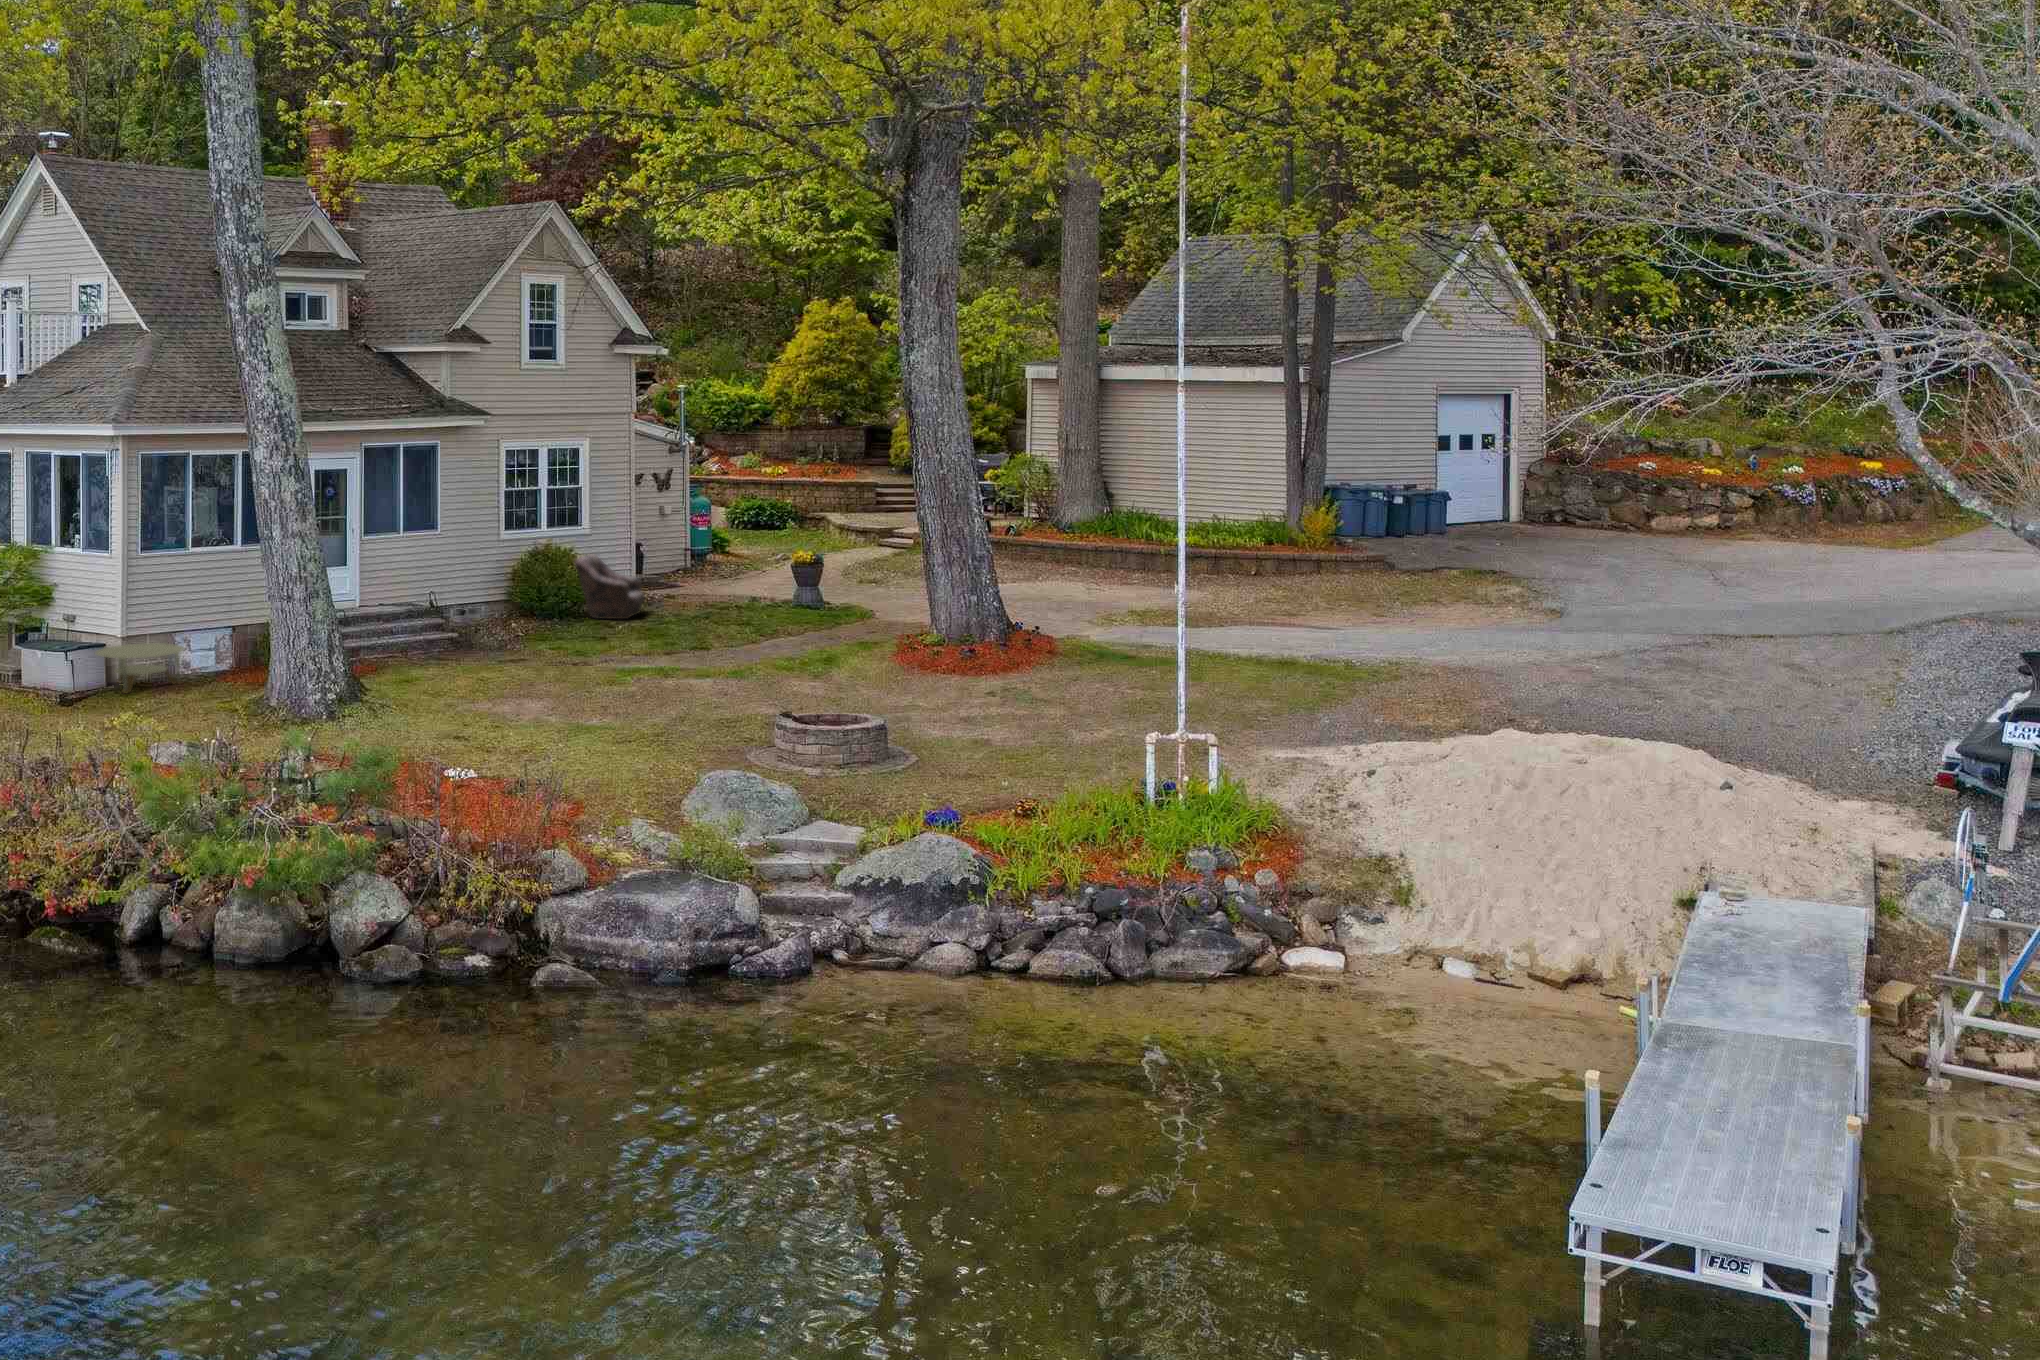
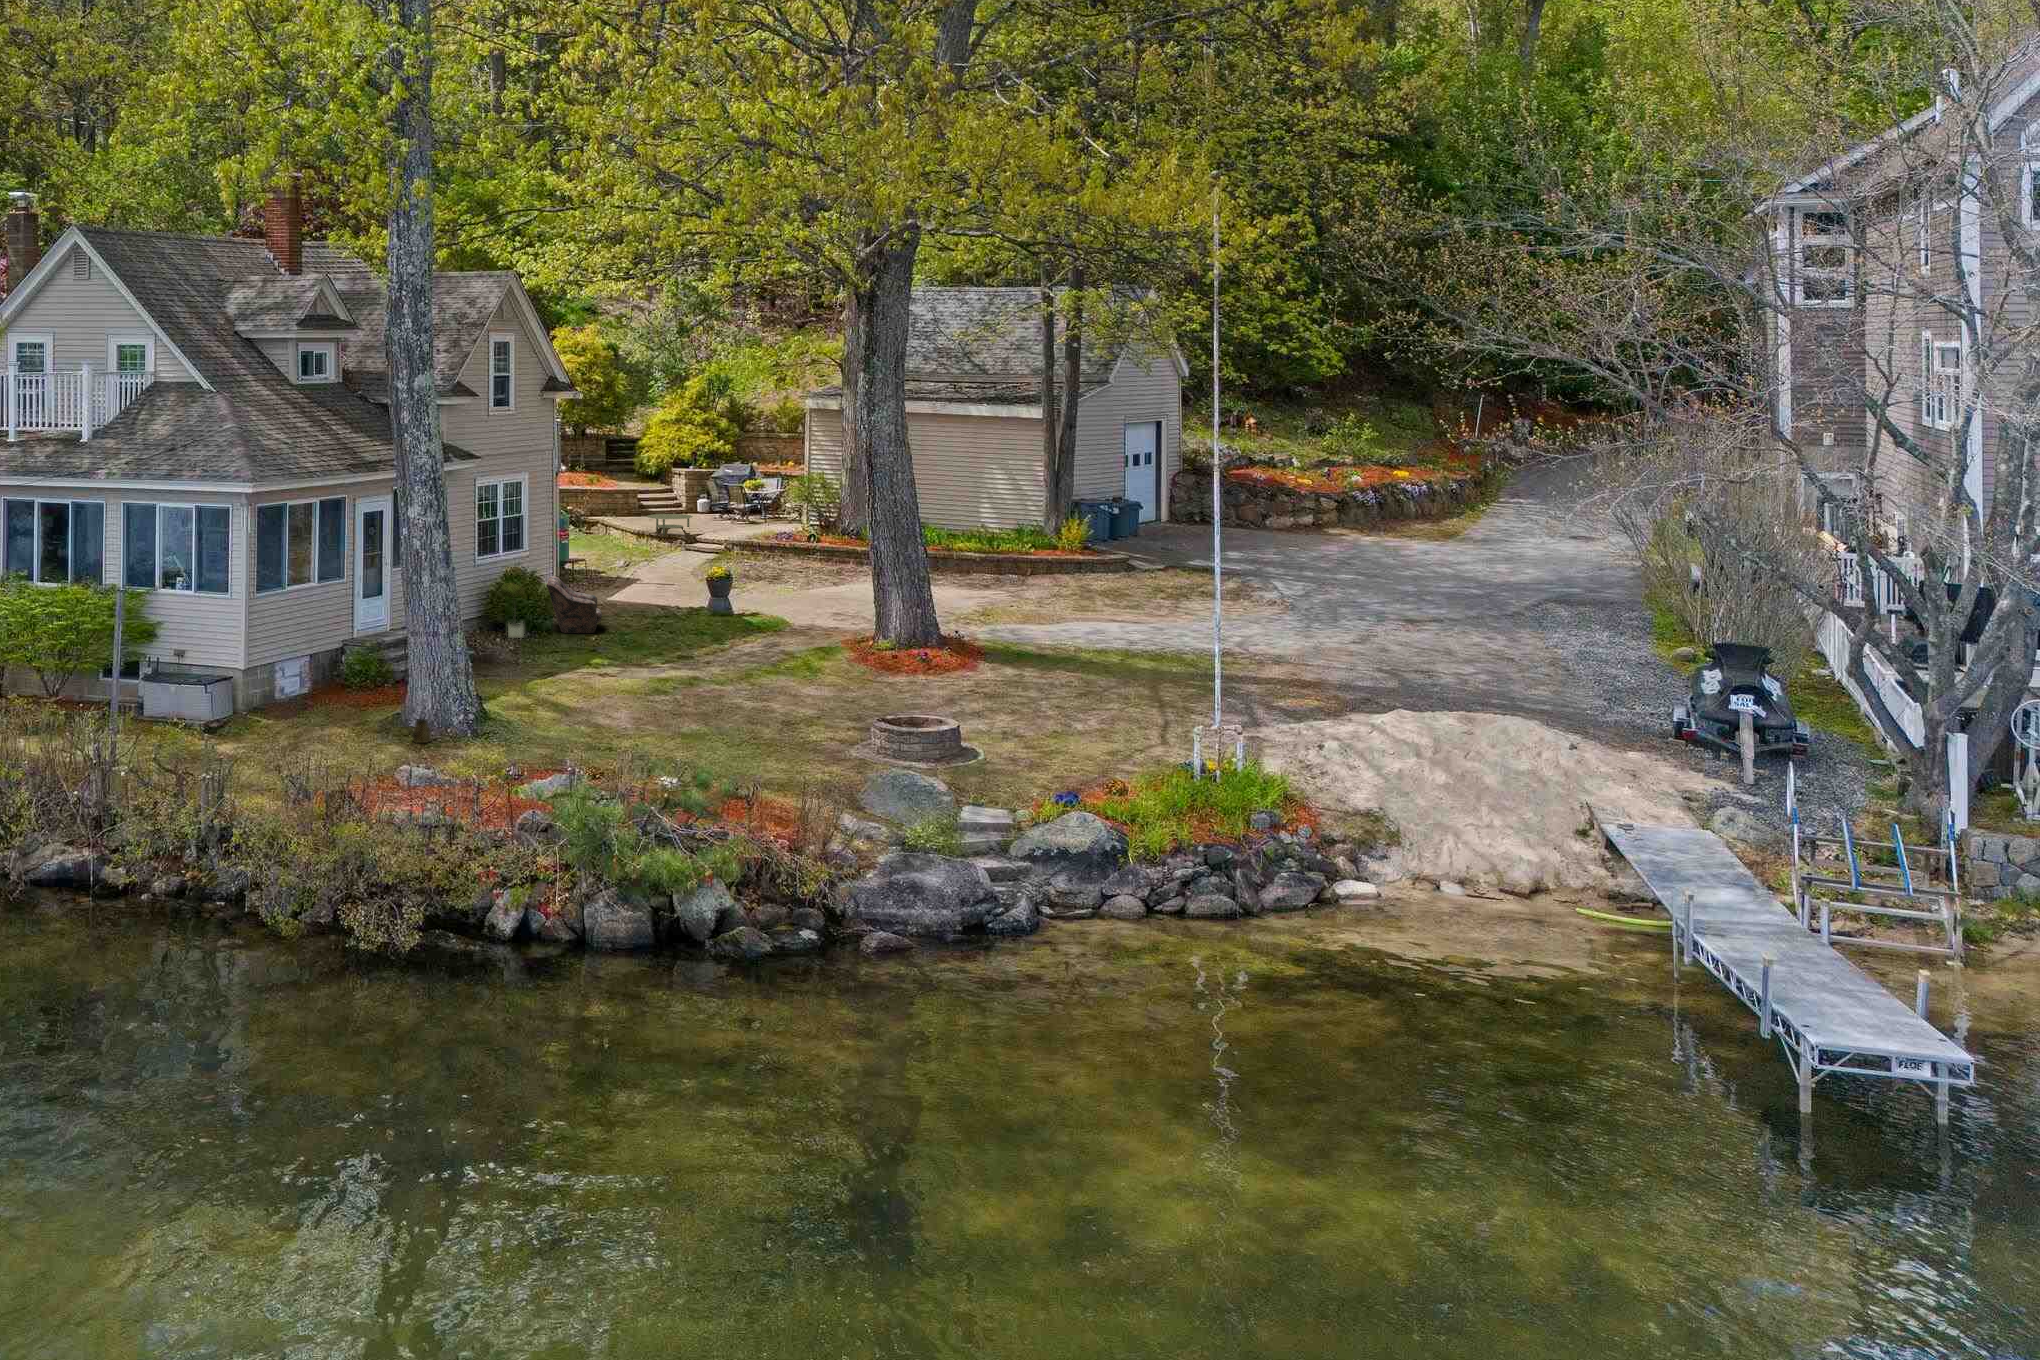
potted tree: none [517,558,545,622] -> present [502,583,524,638]
round table: present [96,643,184,693] -> present [647,514,693,537]
watering can: none [228,690,277,718] -> present [399,718,431,743]

